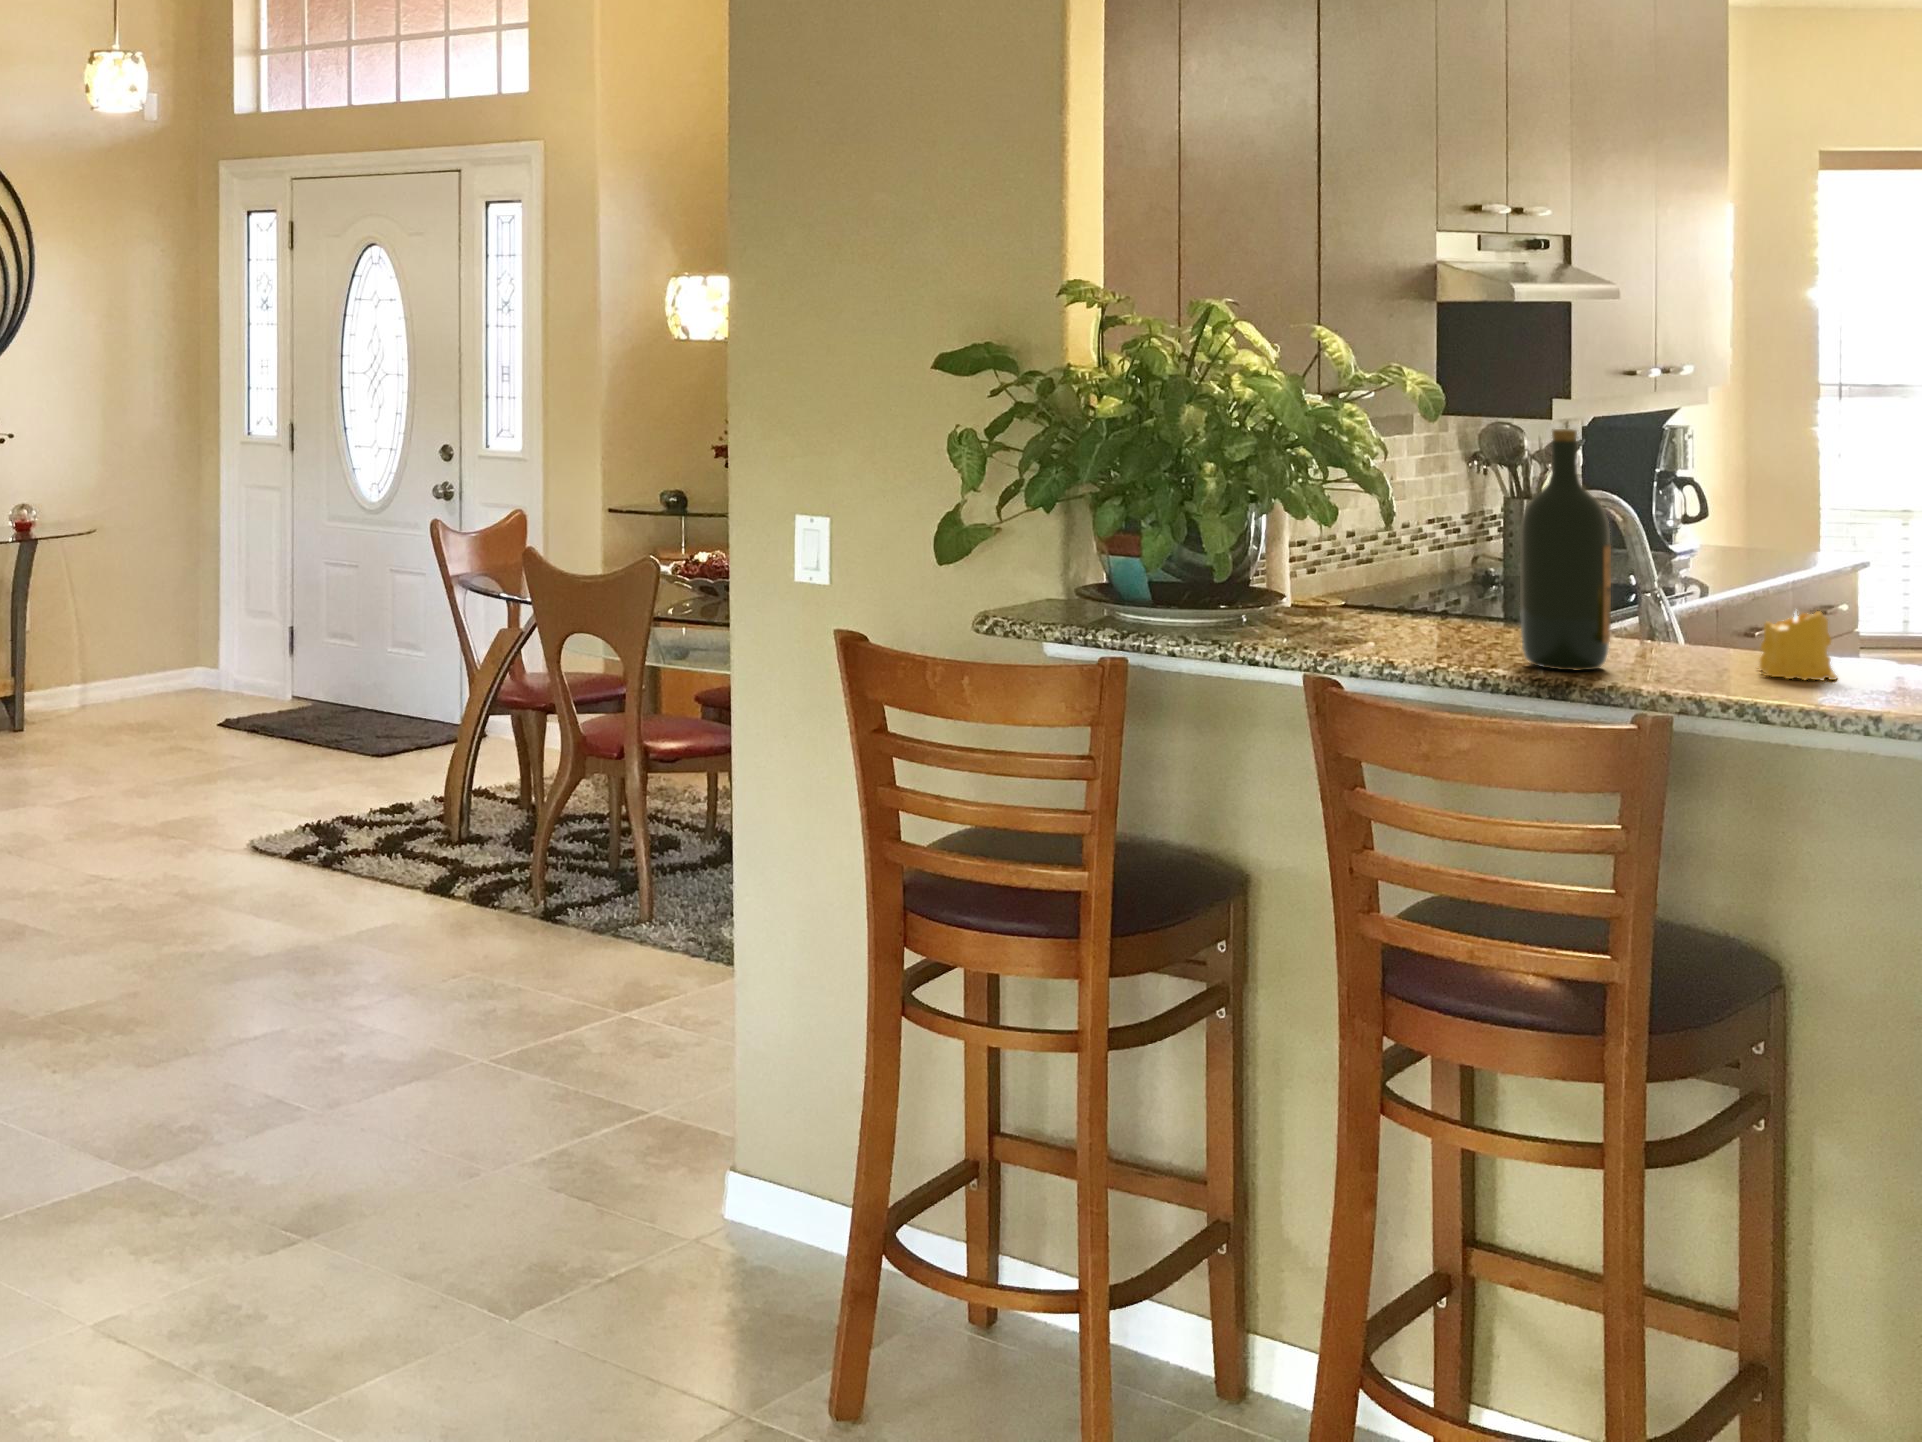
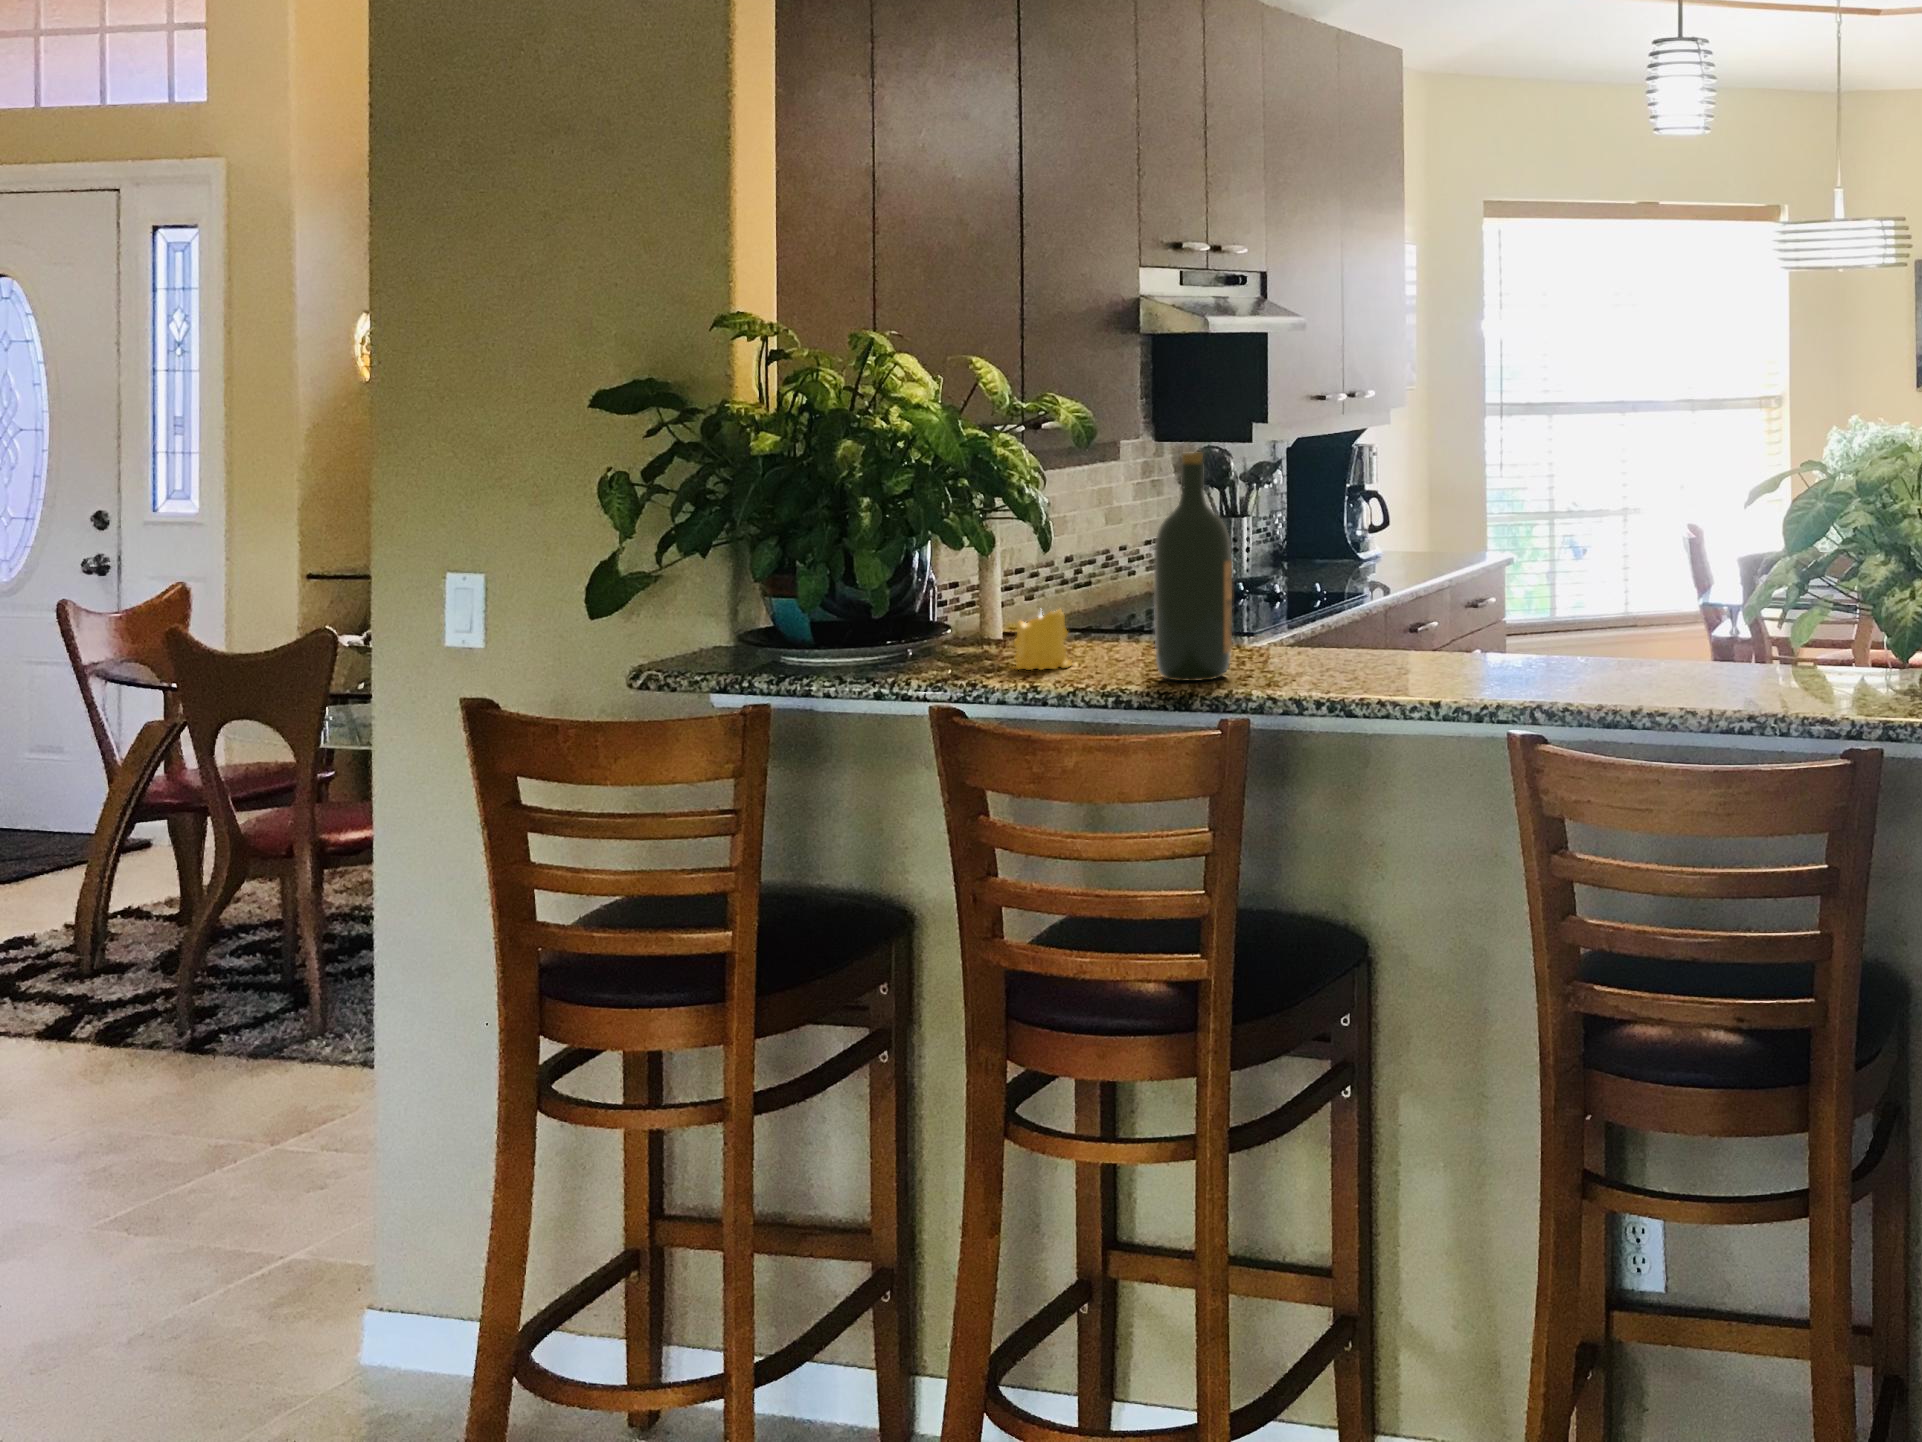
candle: present [1758,611,1837,681] -> present [1012,609,1072,670]

